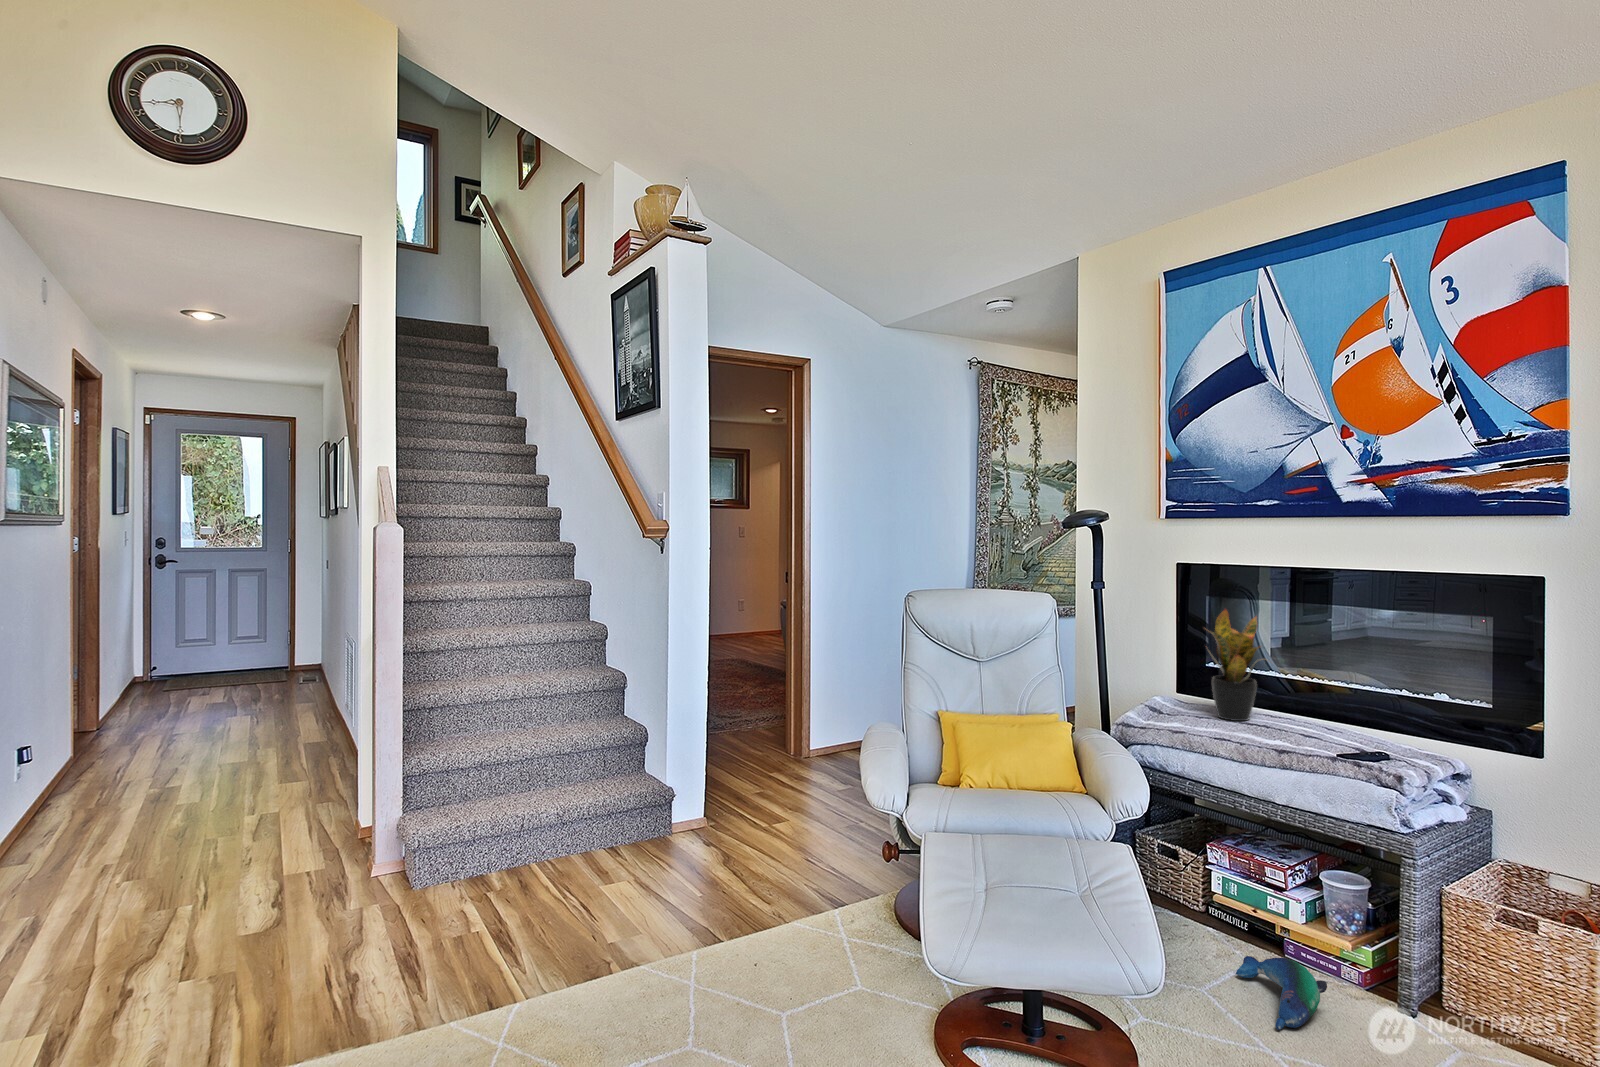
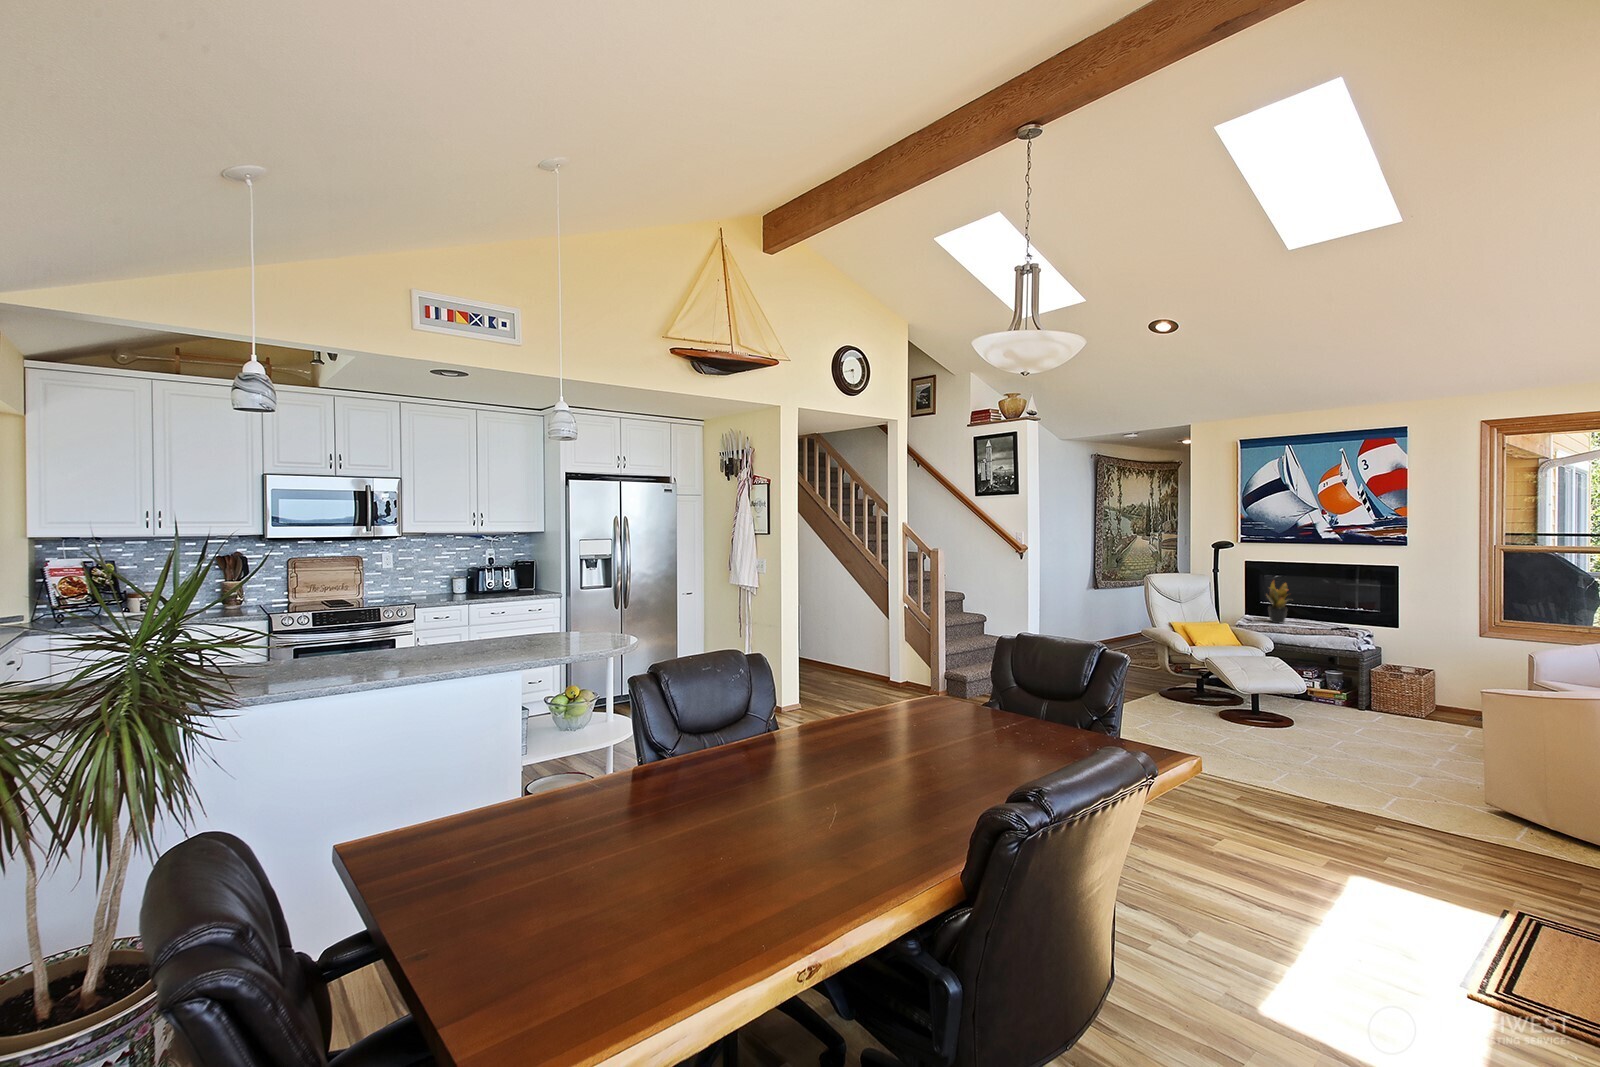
plush toy: present [1236,956,1327,1030] -> none [1295,701,1331,719]

